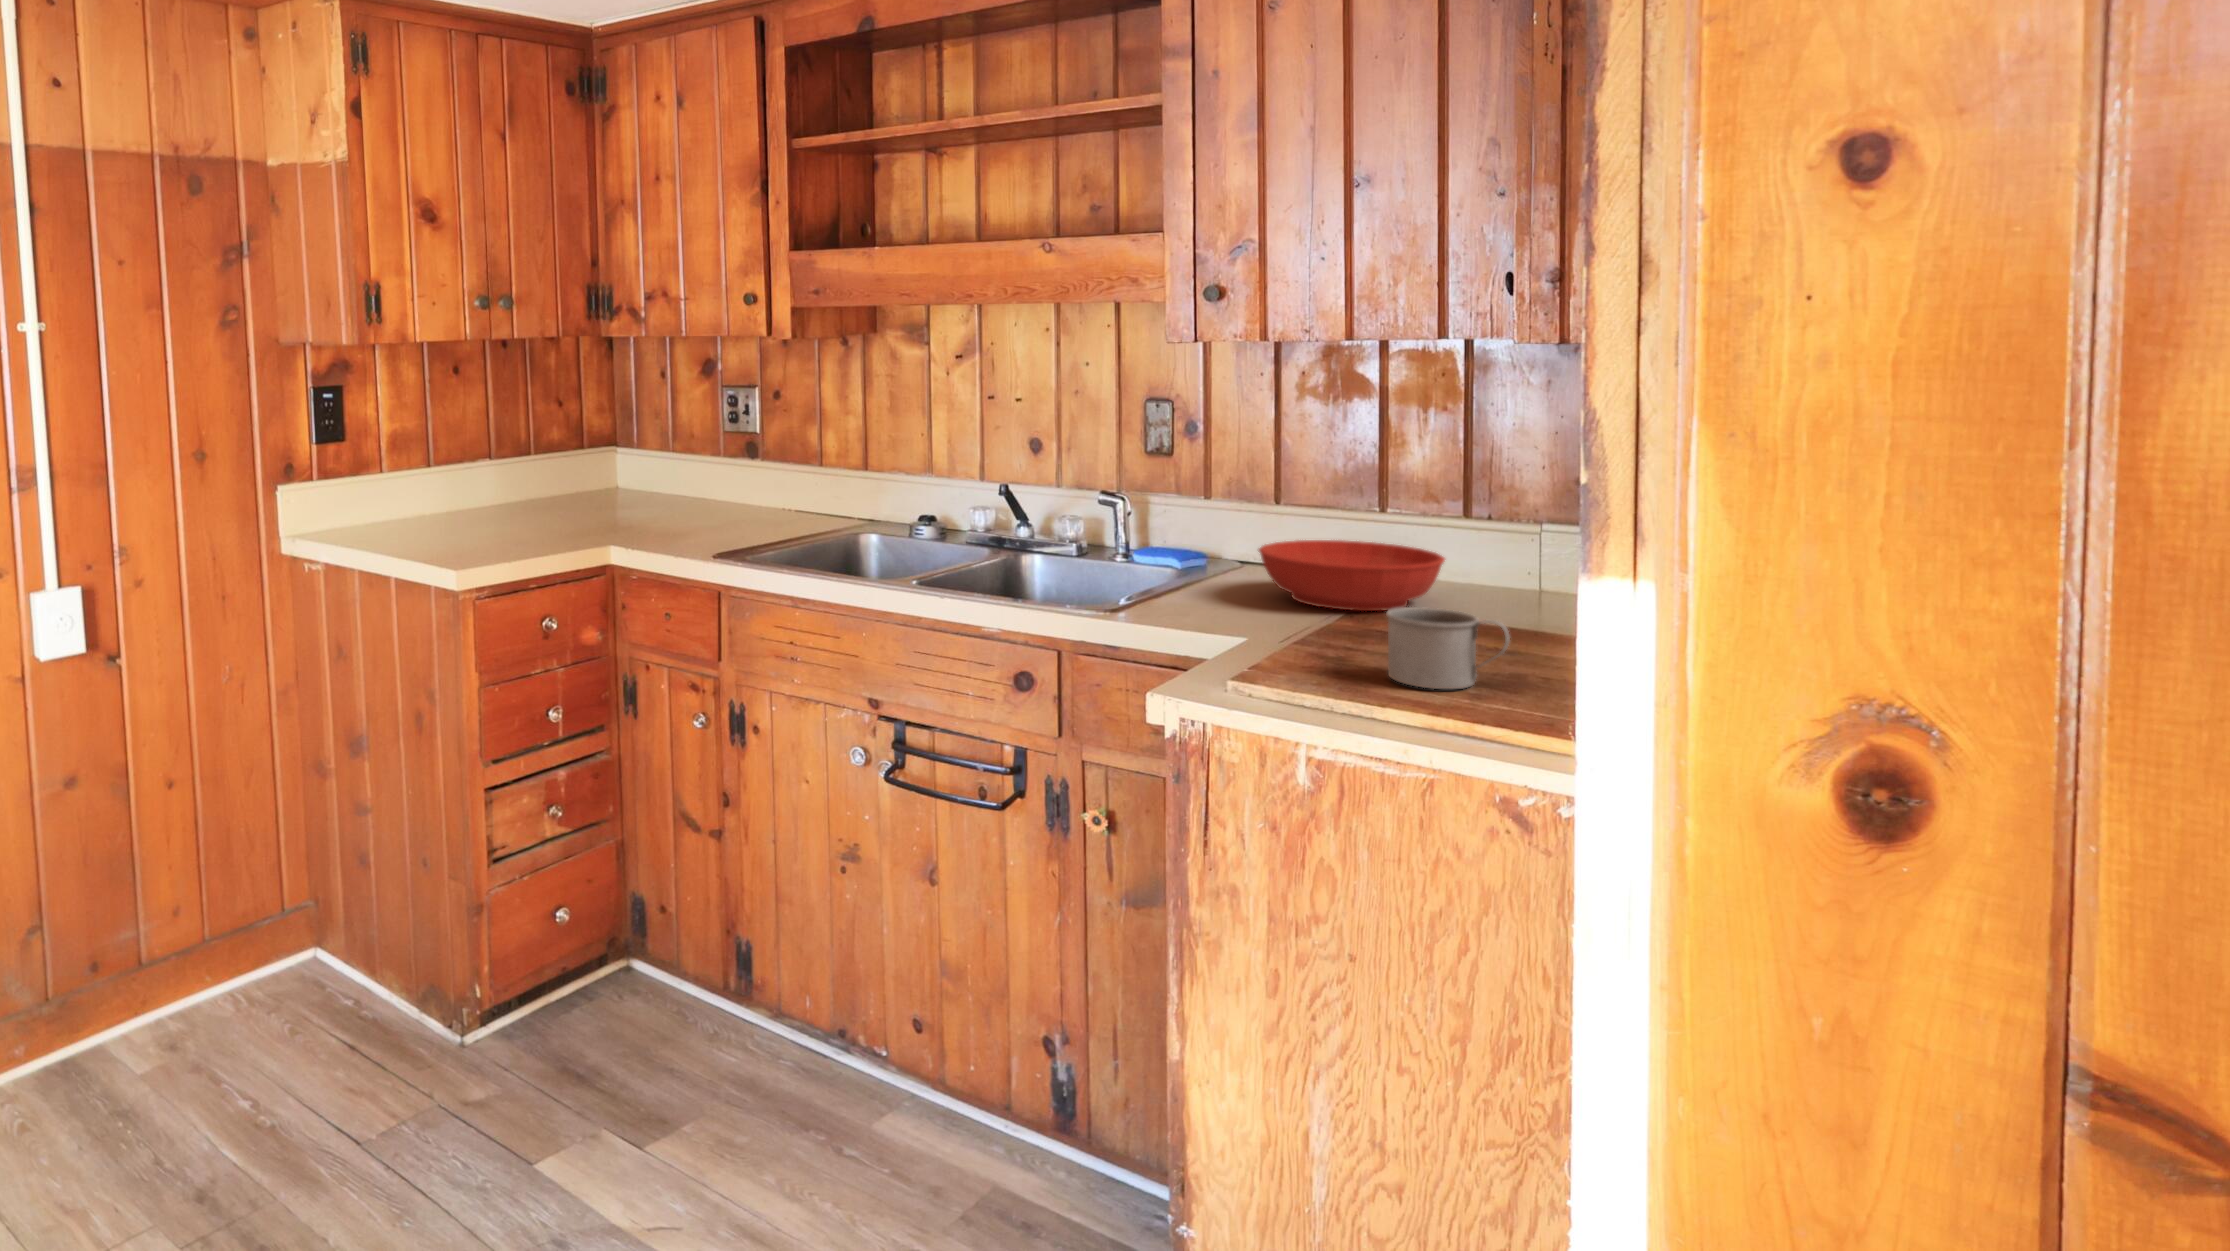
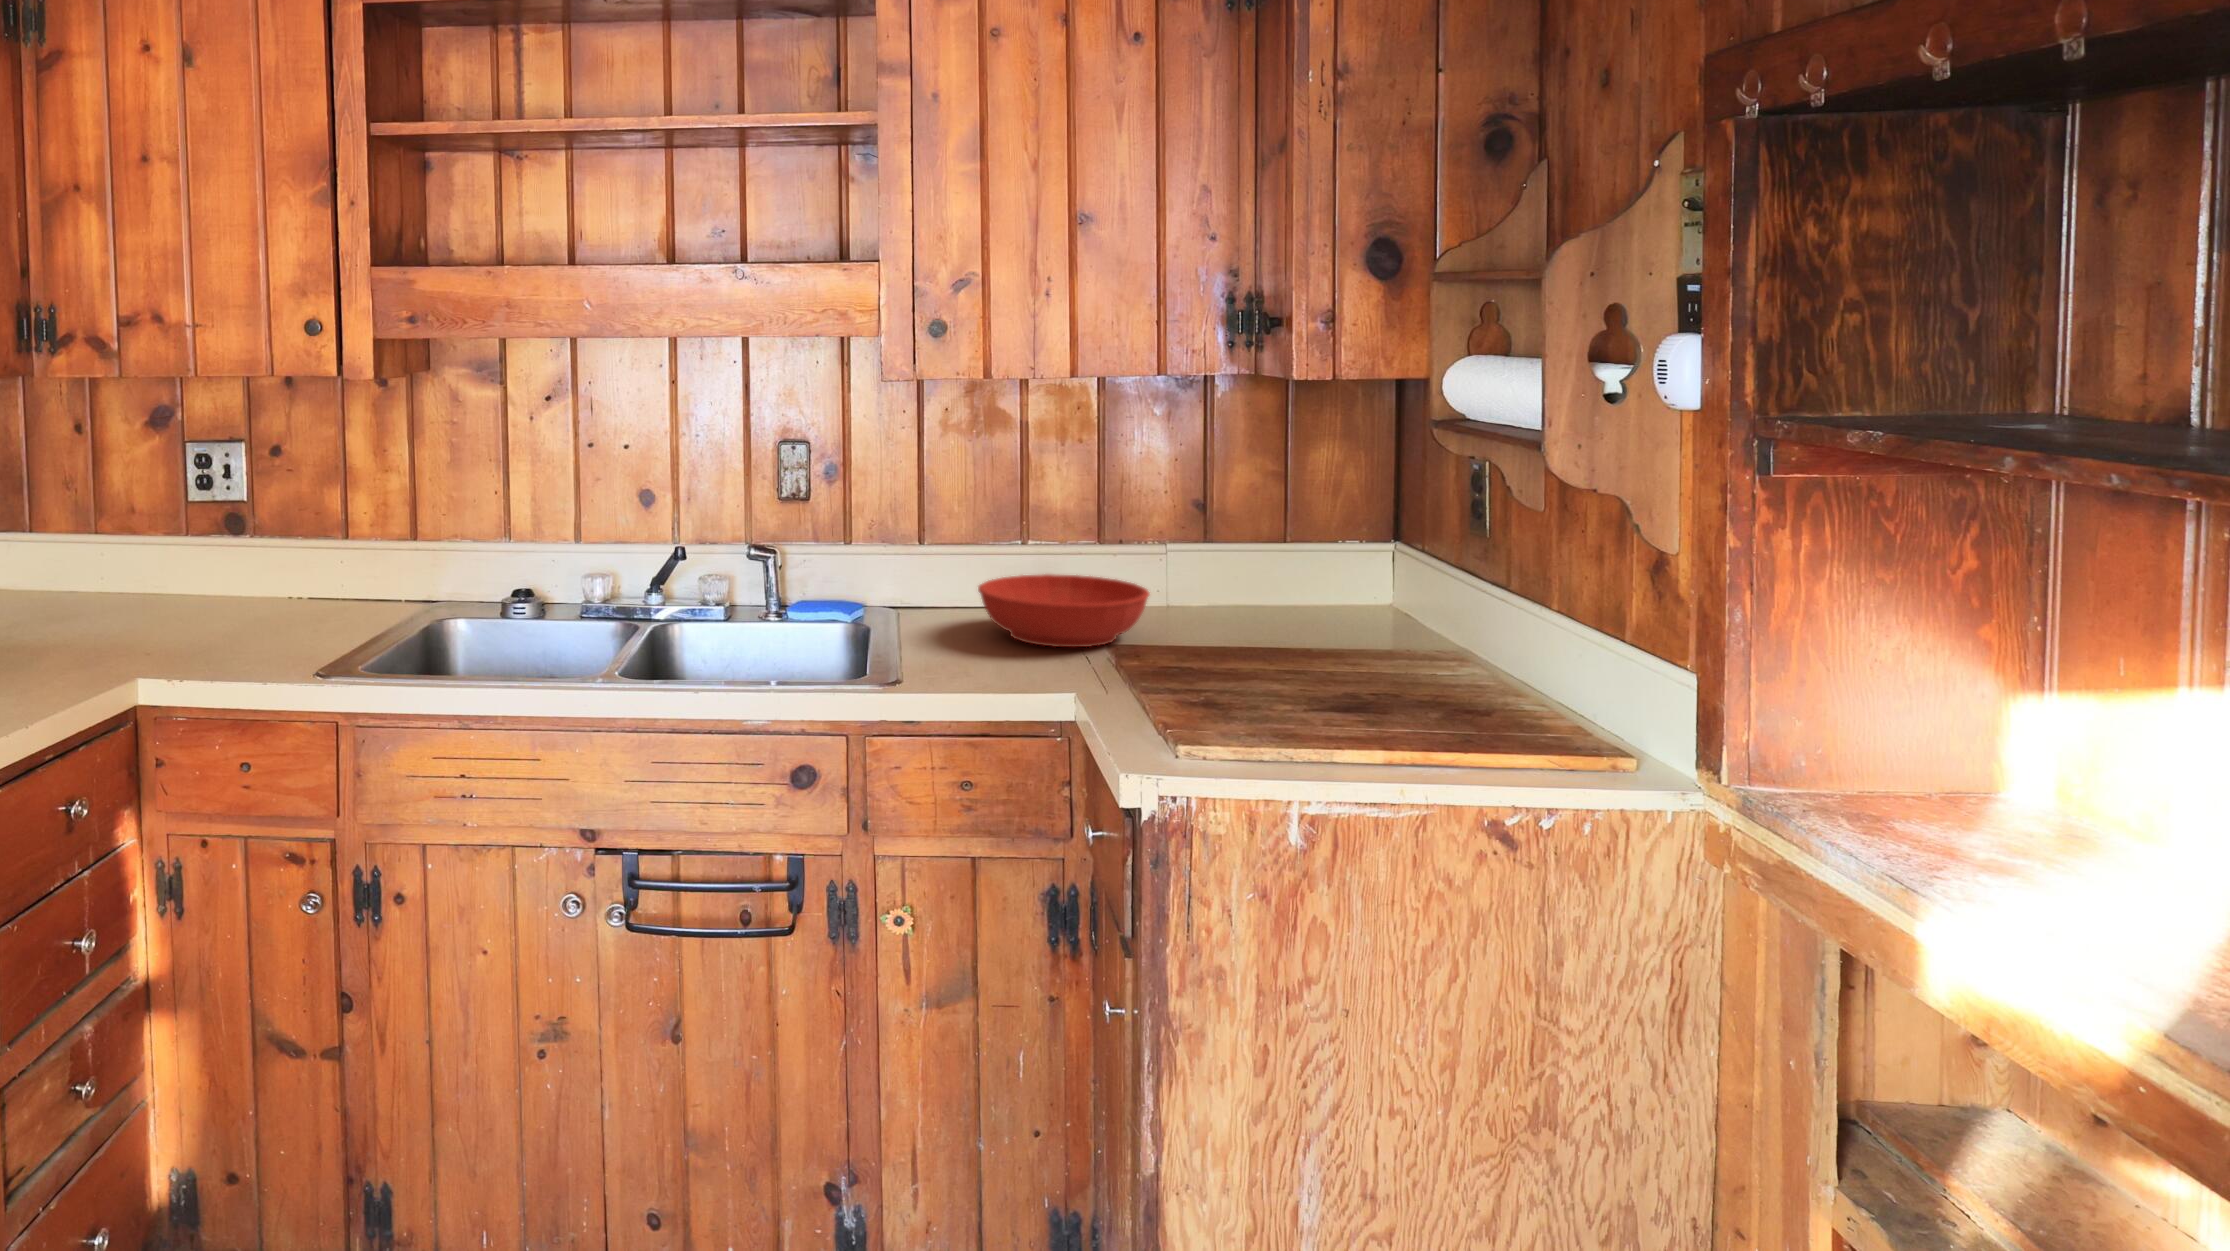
mug: present [1386,607,1510,689] -> none [1268,643,1382,724]

